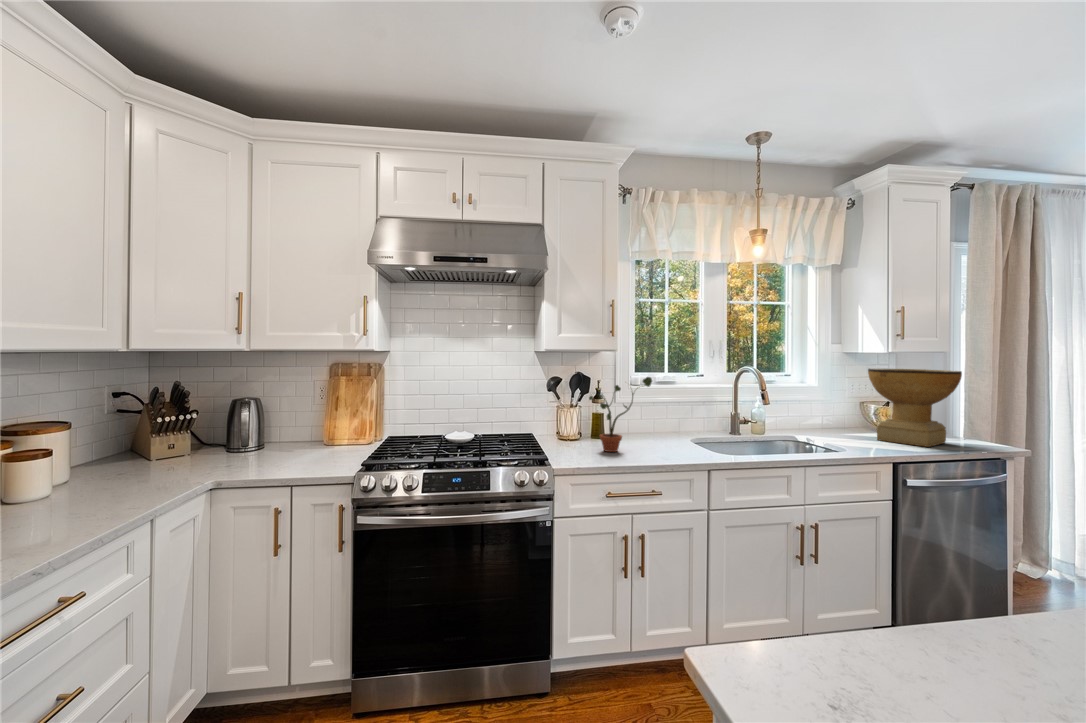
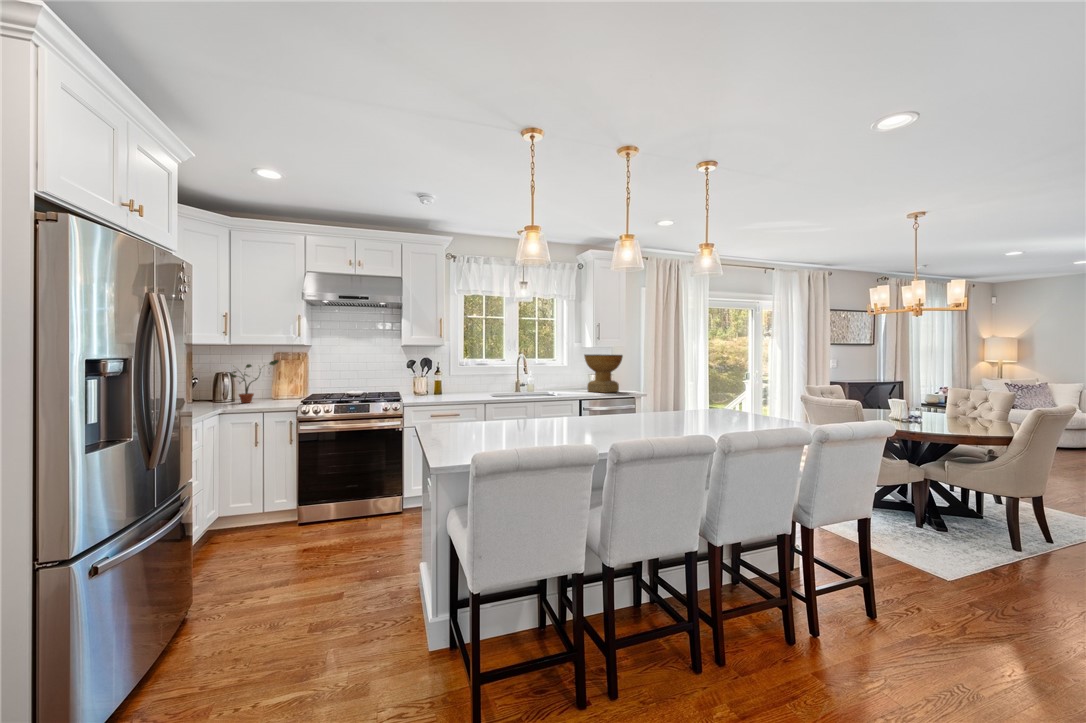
potted plant: present [589,377,652,452] -> present [230,360,279,403]

